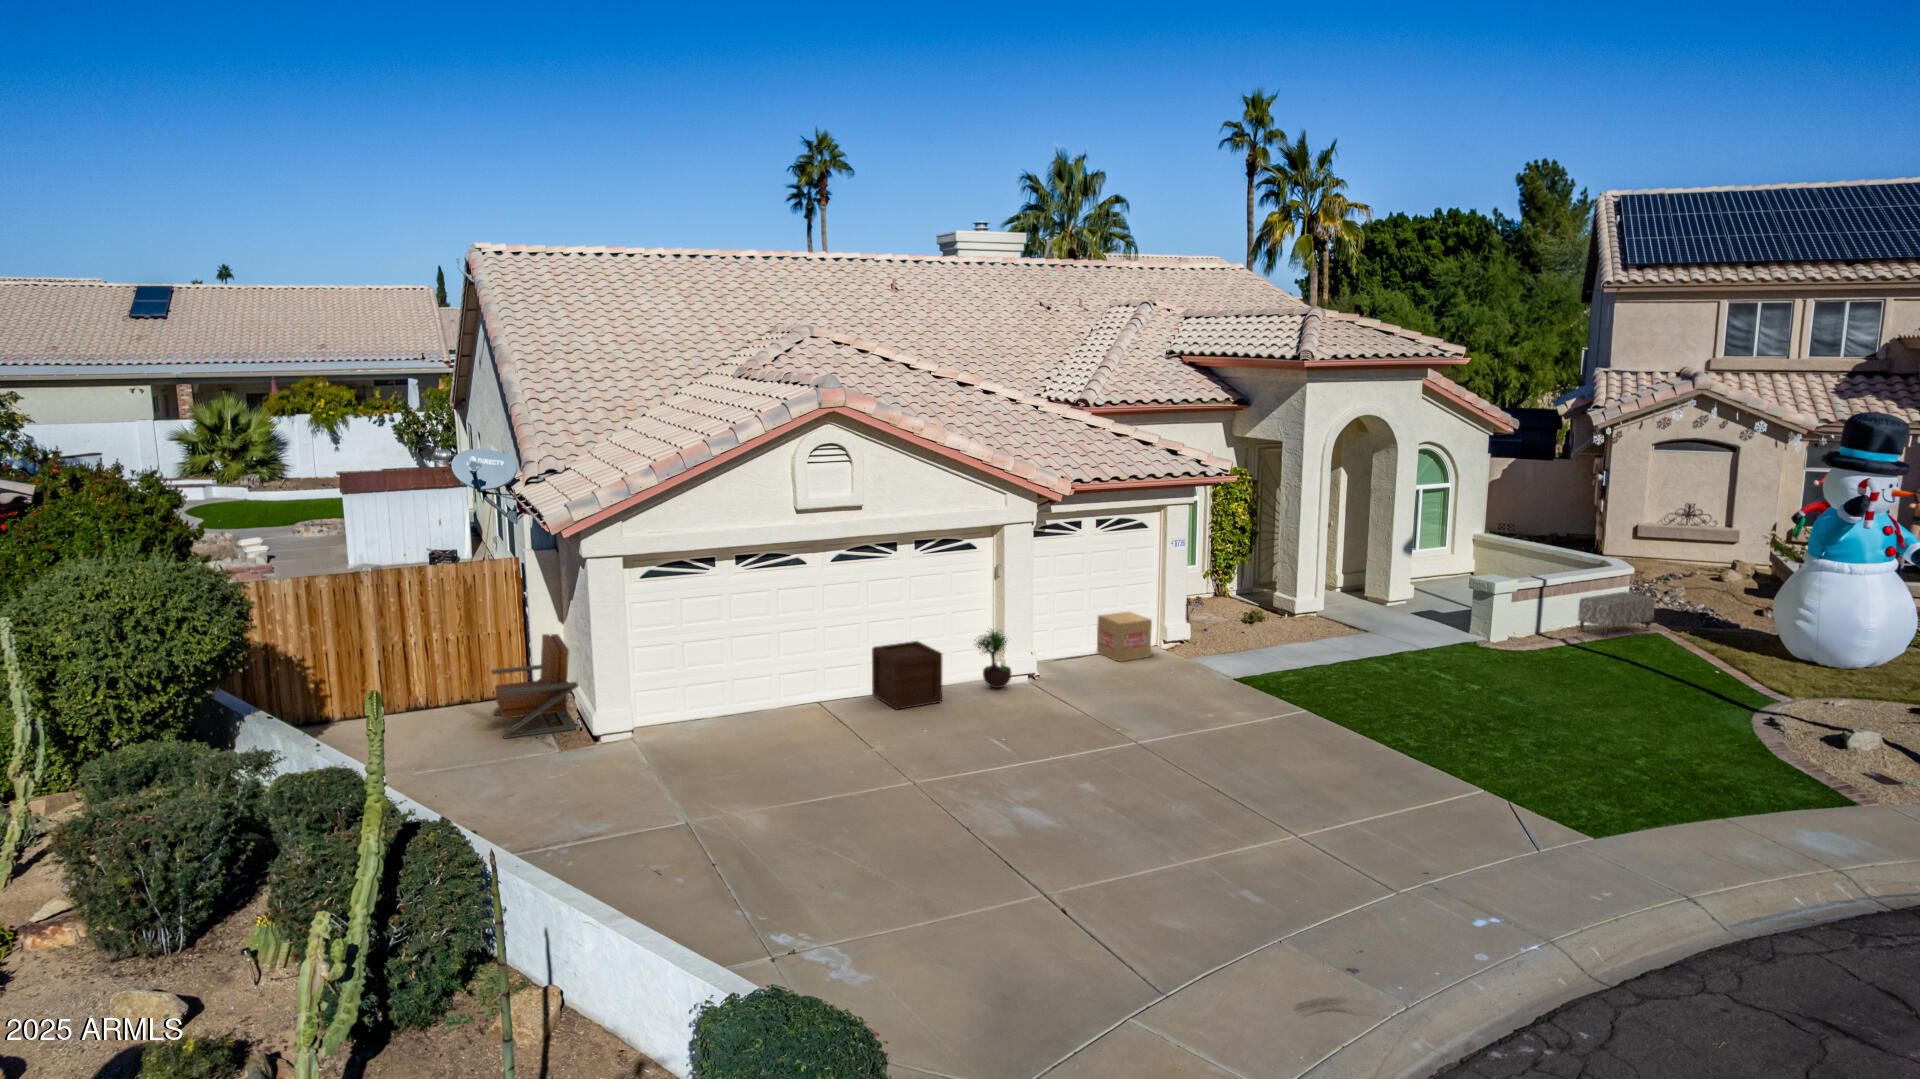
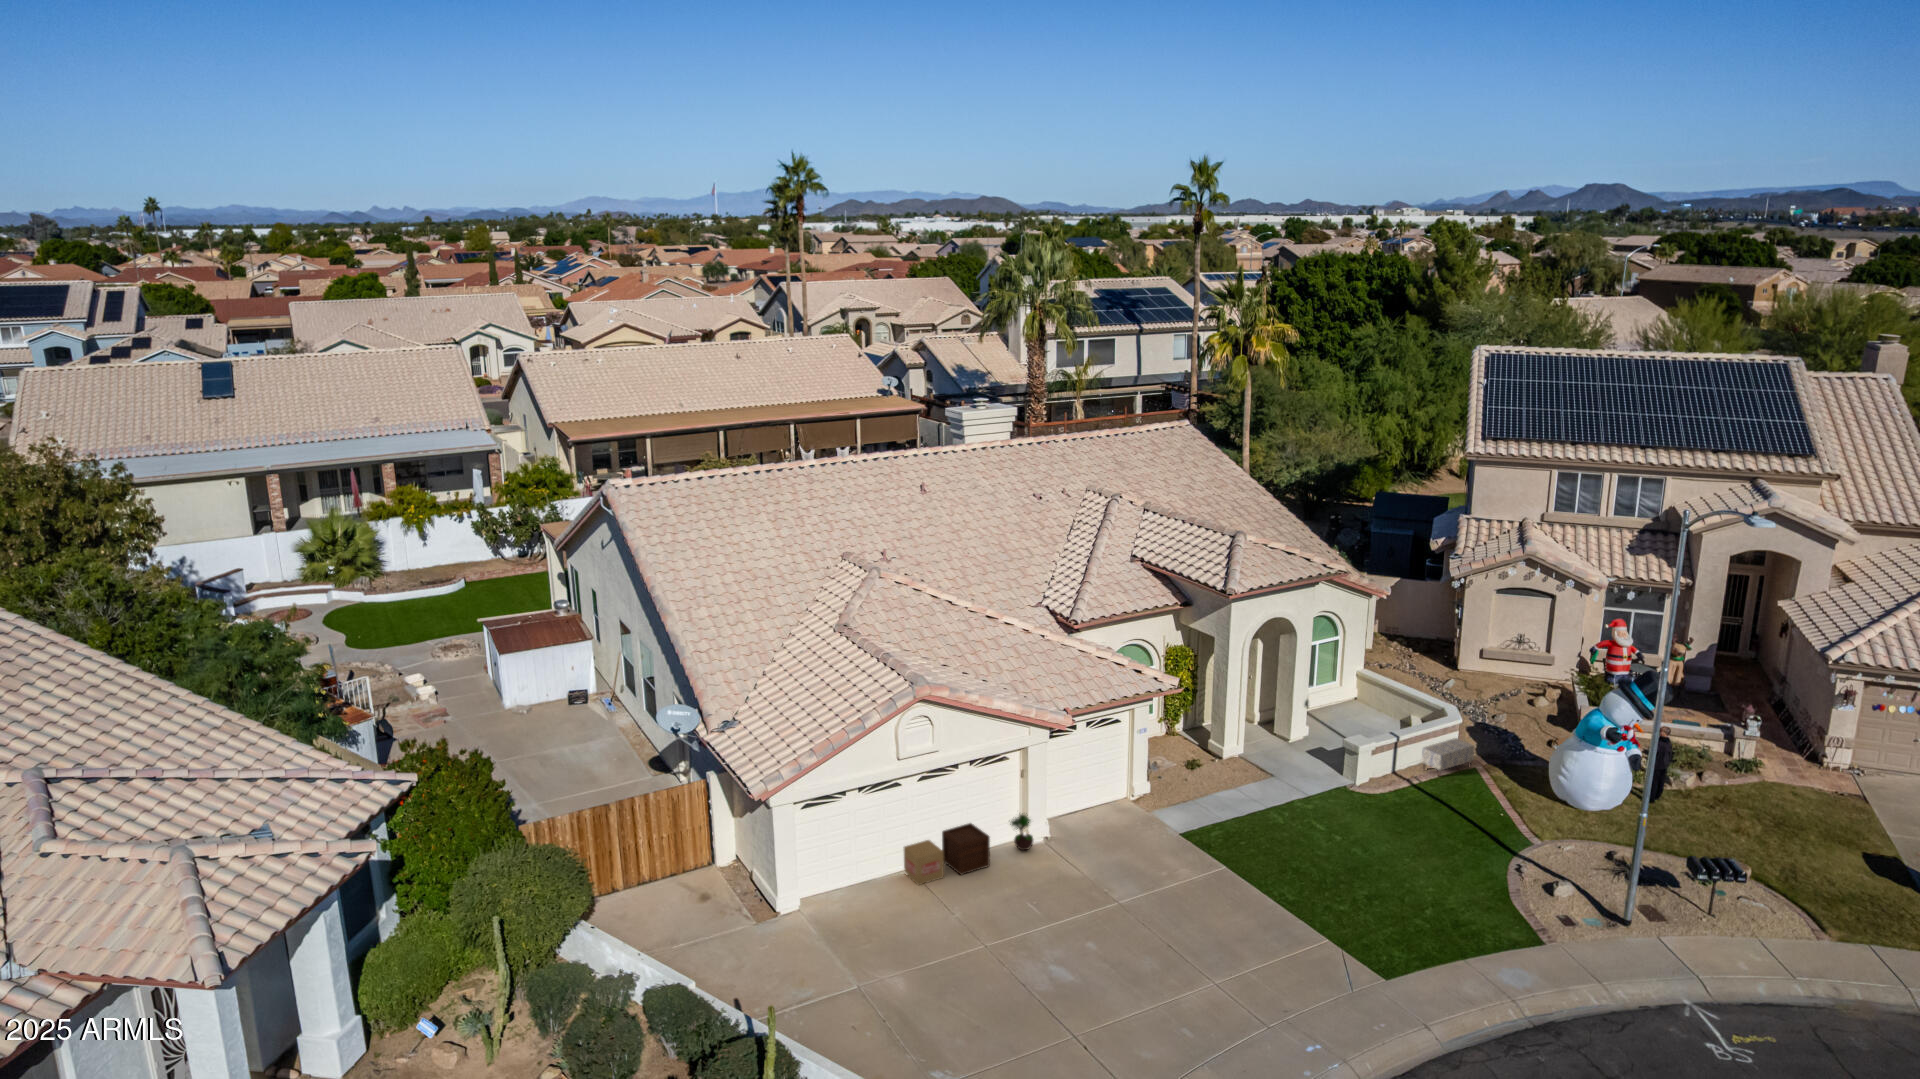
cardboard box: present [1097,612,1152,662] -> present [904,840,944,885]
lounge chair: present [491,634,578,738] -> none [696,836,759,914]

